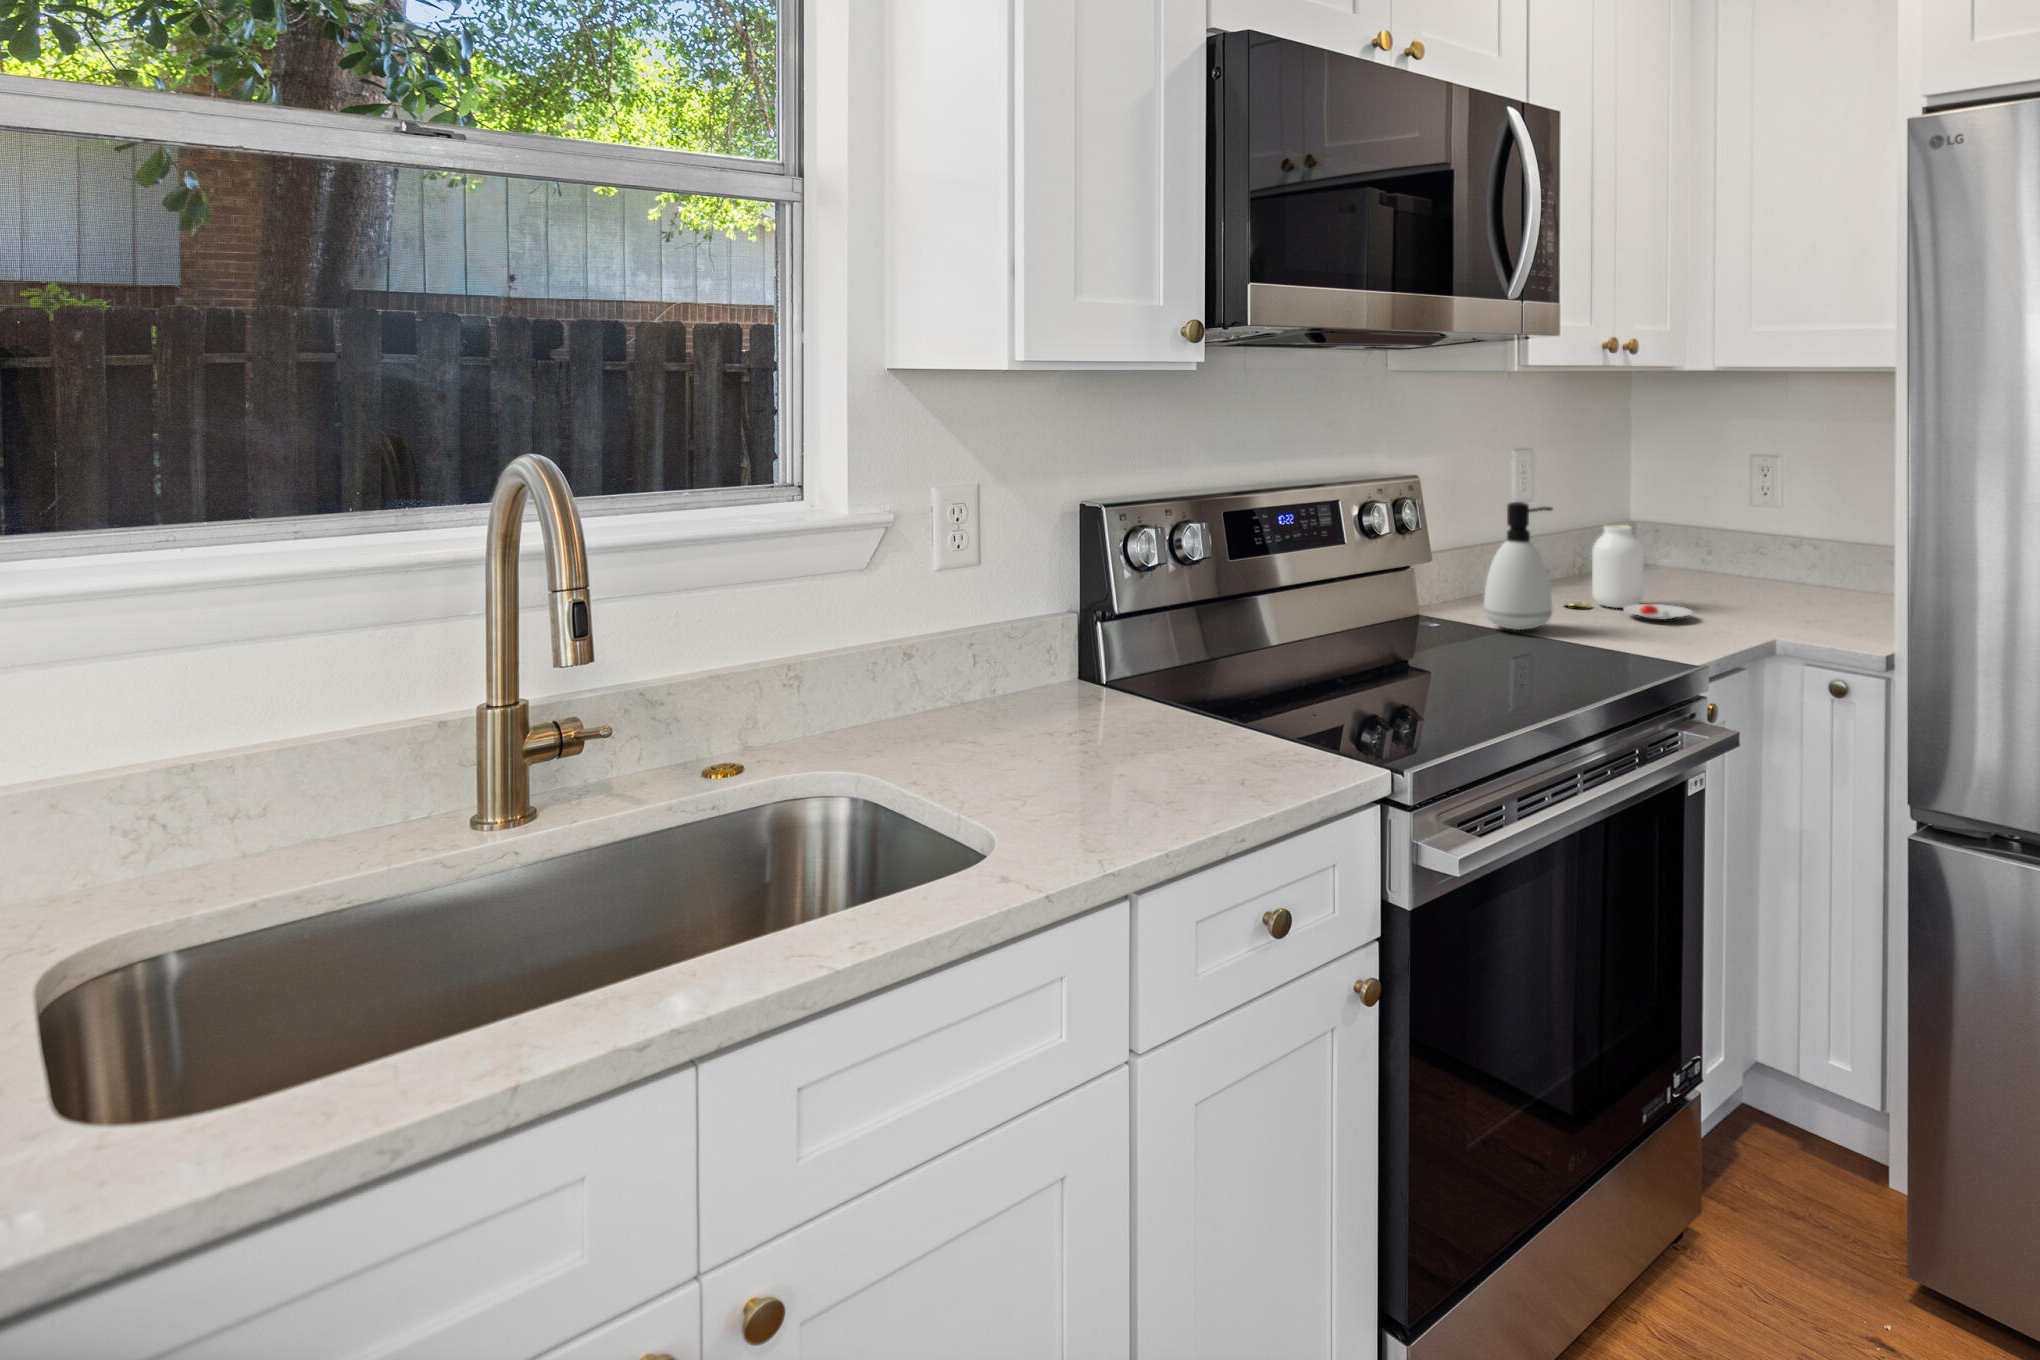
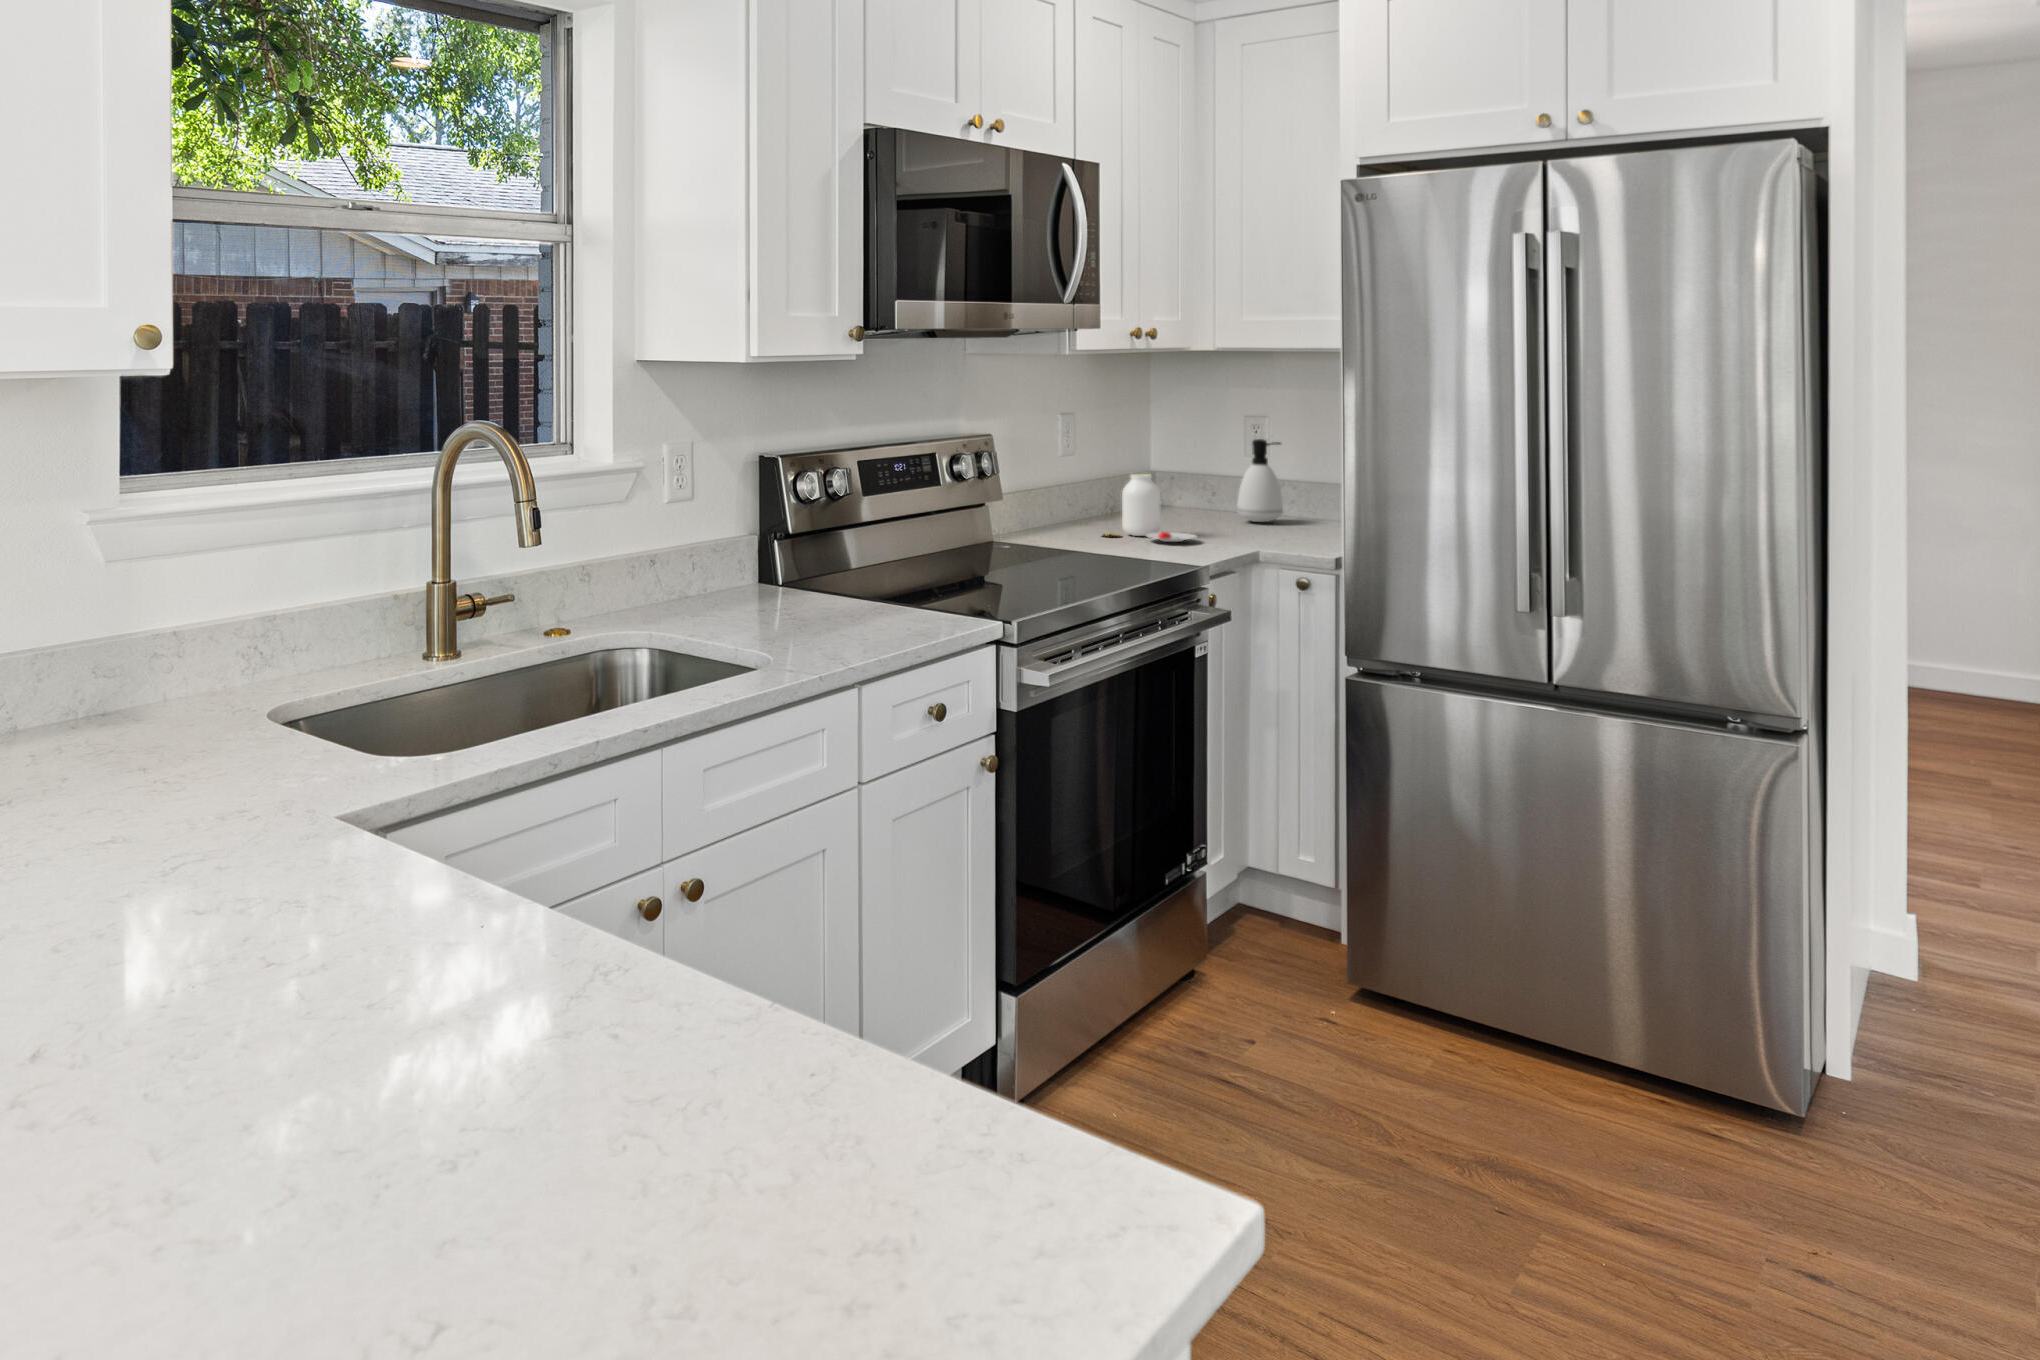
soap dispenser: present [1484,502,1552,630] -> present [1237,439,1283,522]

